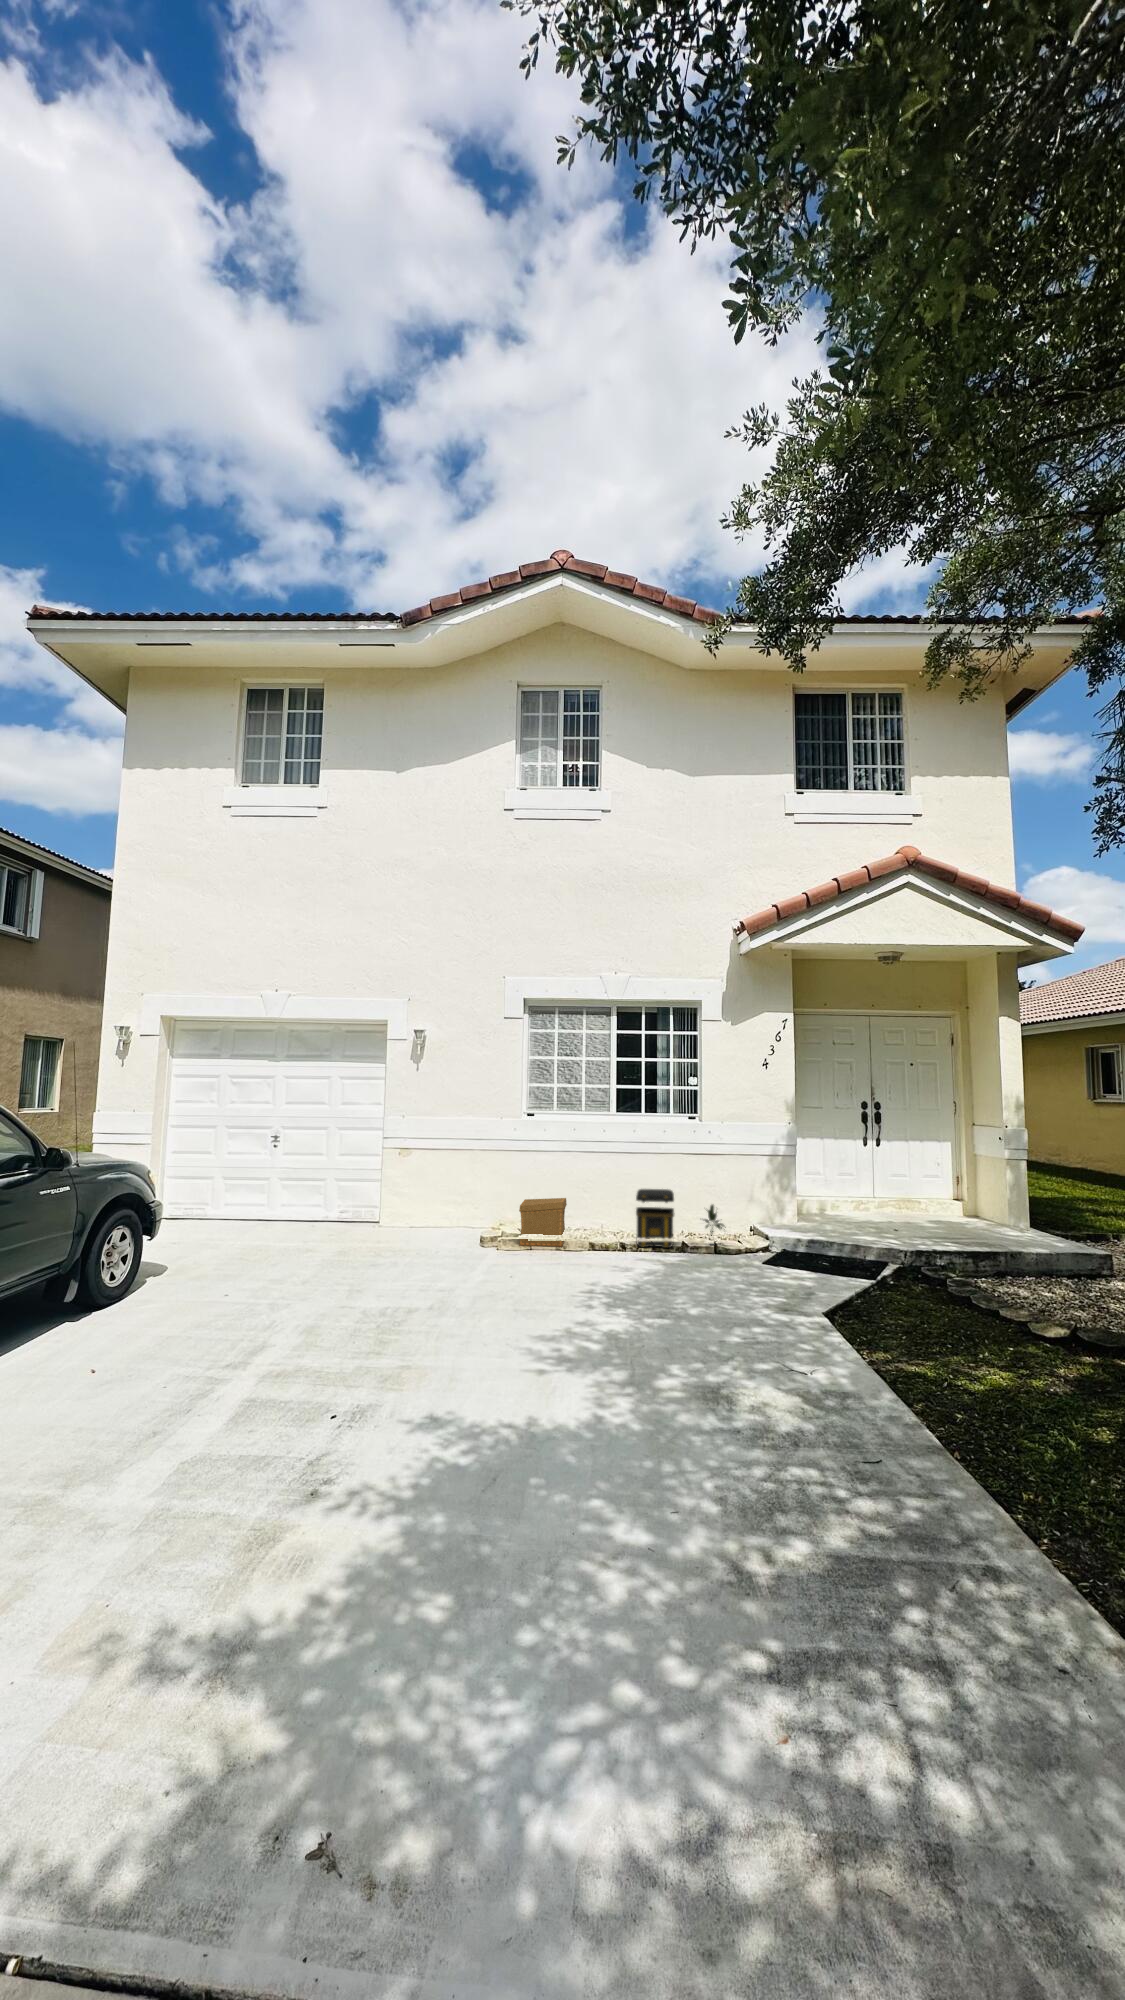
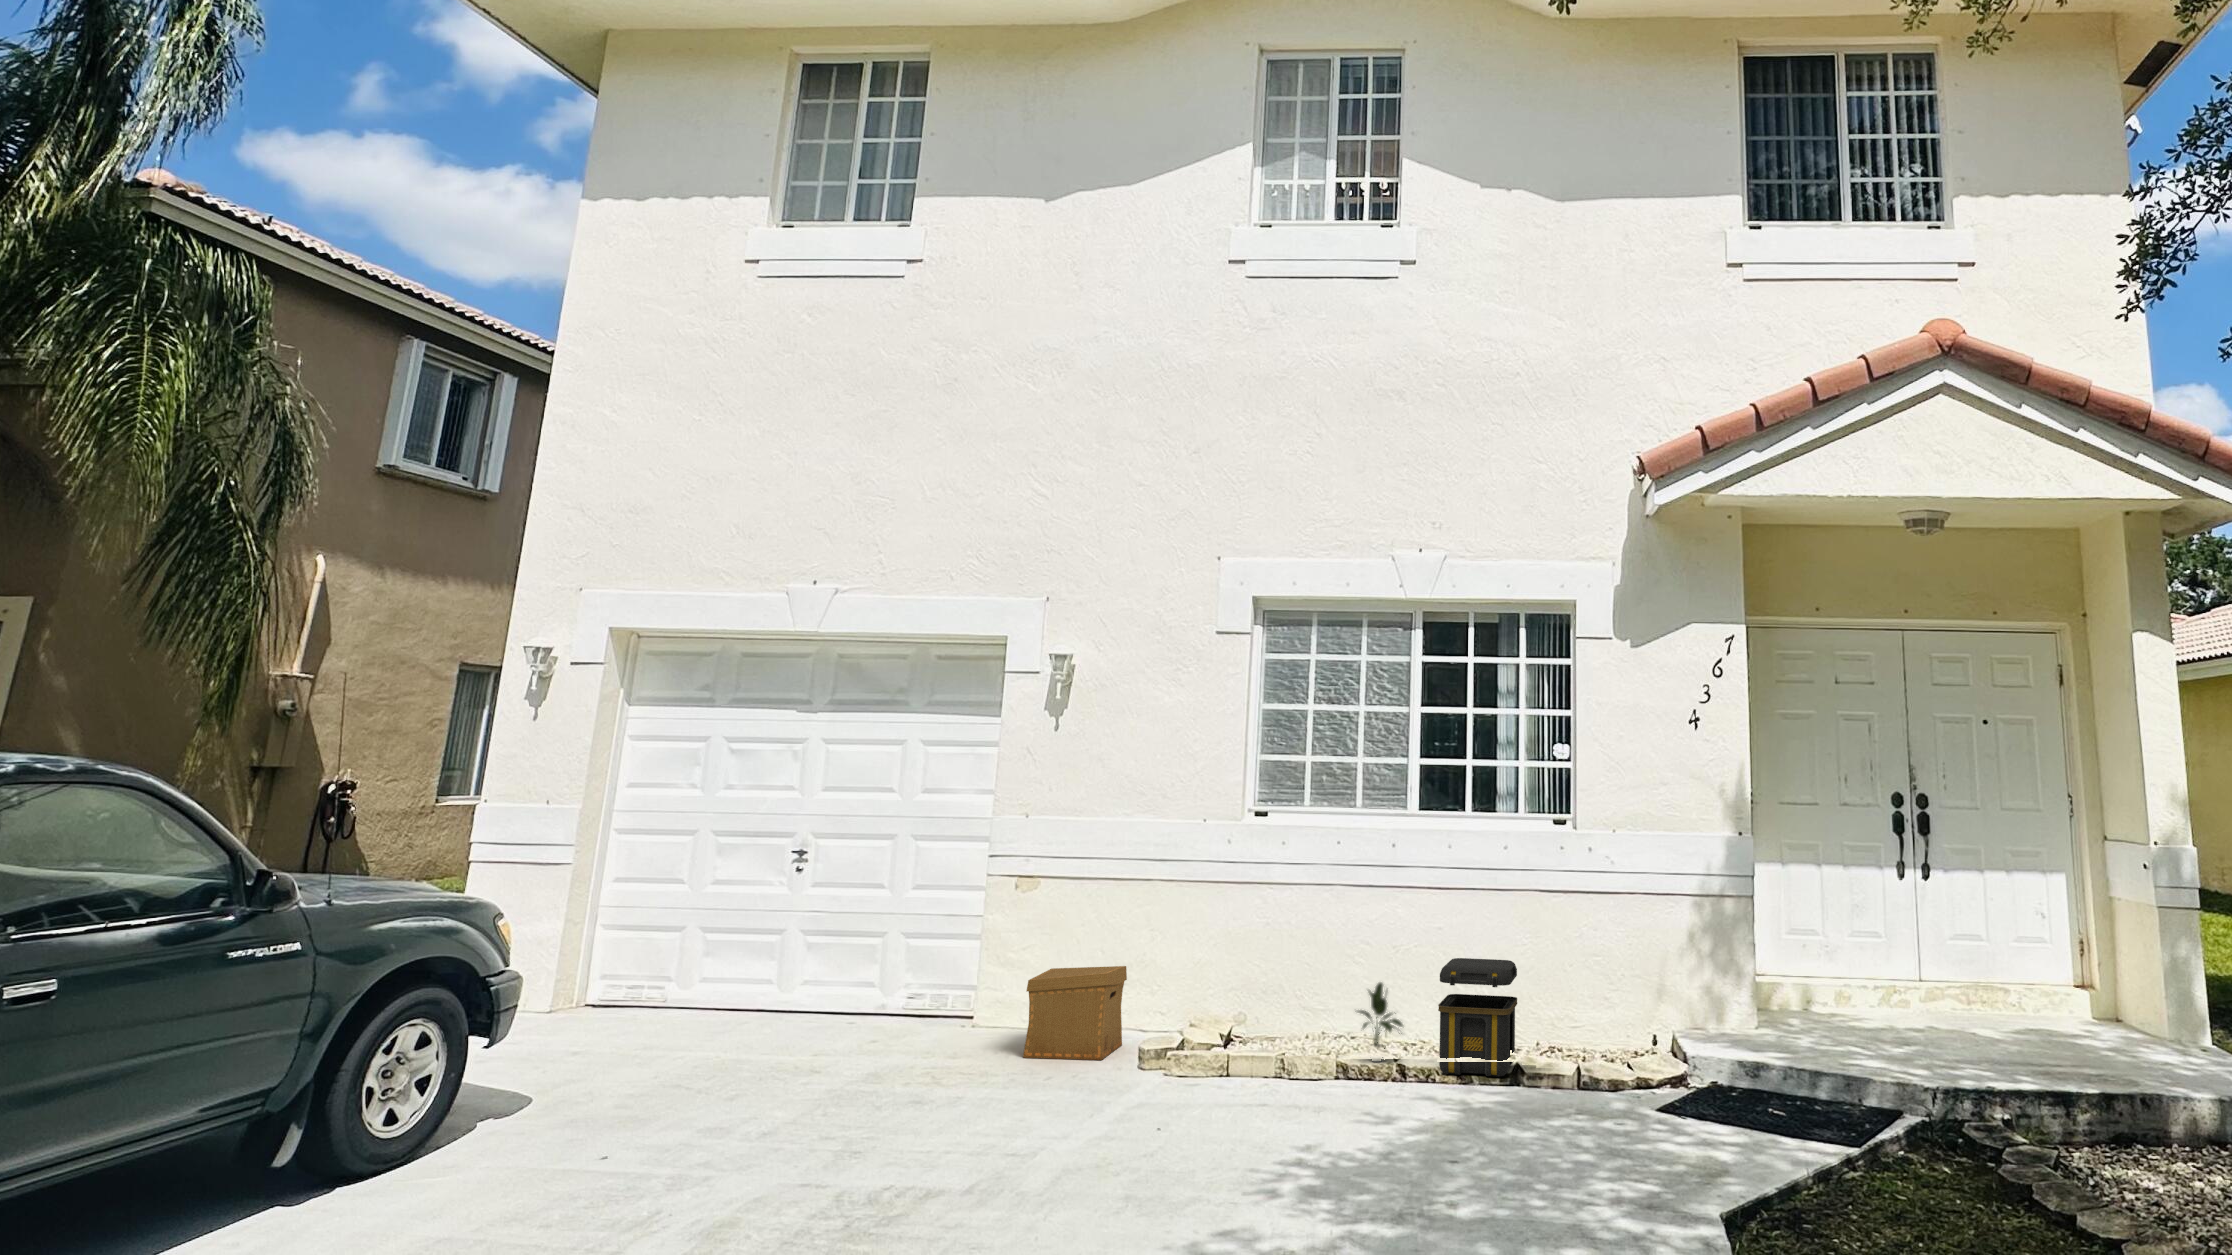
cardboard box: present [519,1198,567,1247] -> present [1023,966,1127,1060]
potted plant: present [704,1205,726,1245] -> present [1357,982,1403,1062]

